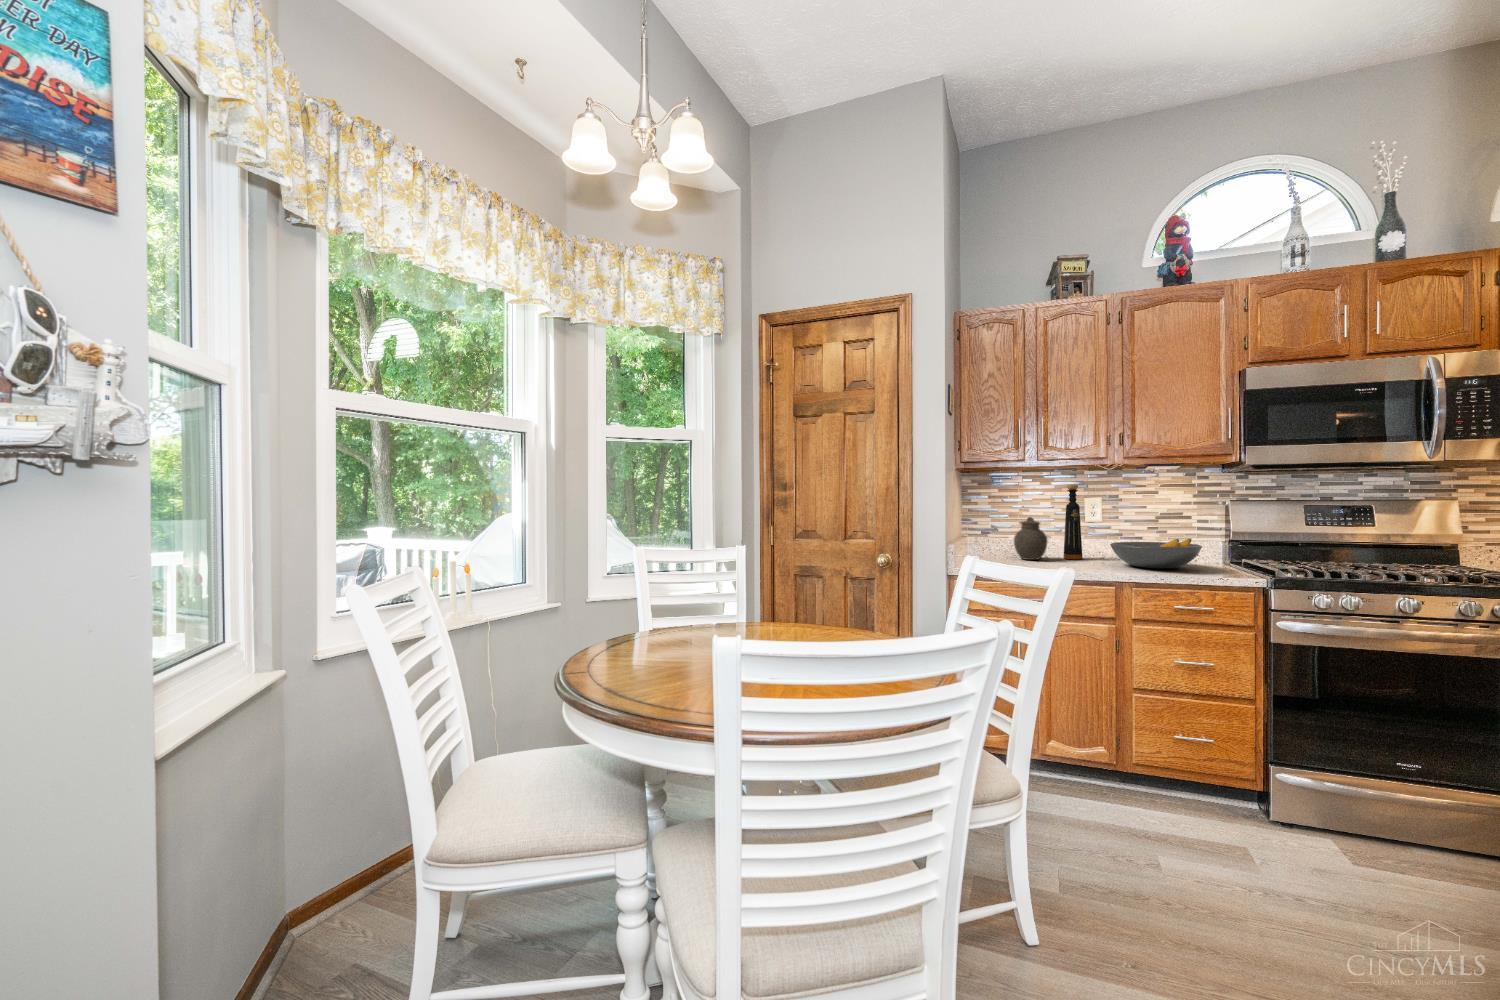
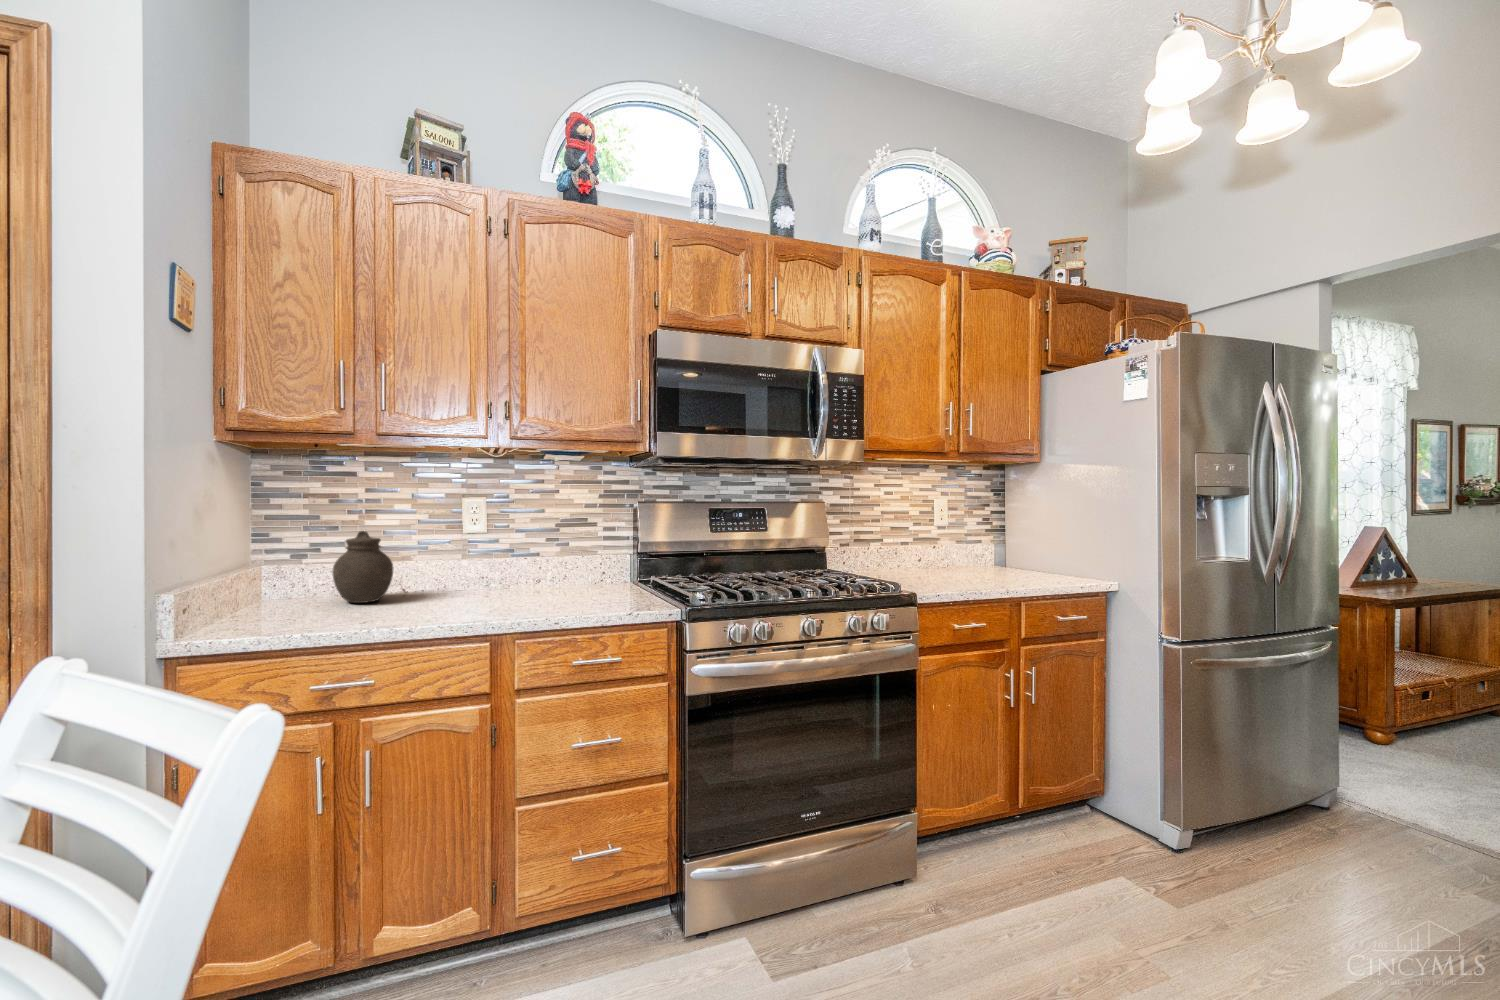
bottle: present [1064,485,1083,559] -> none [423,479,453,594]
fruit bowl: present [1110,539,1202,568] -> none [489,556,609,602]

